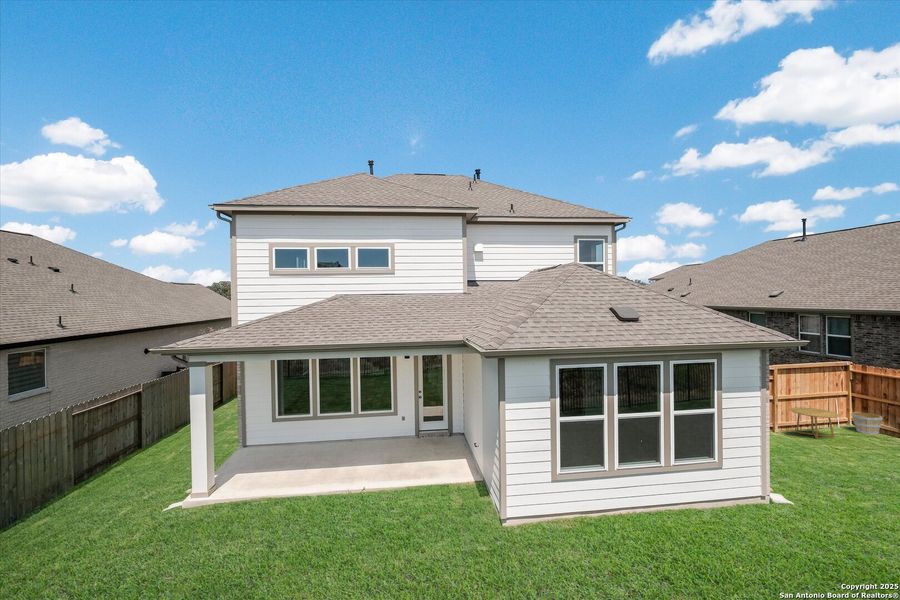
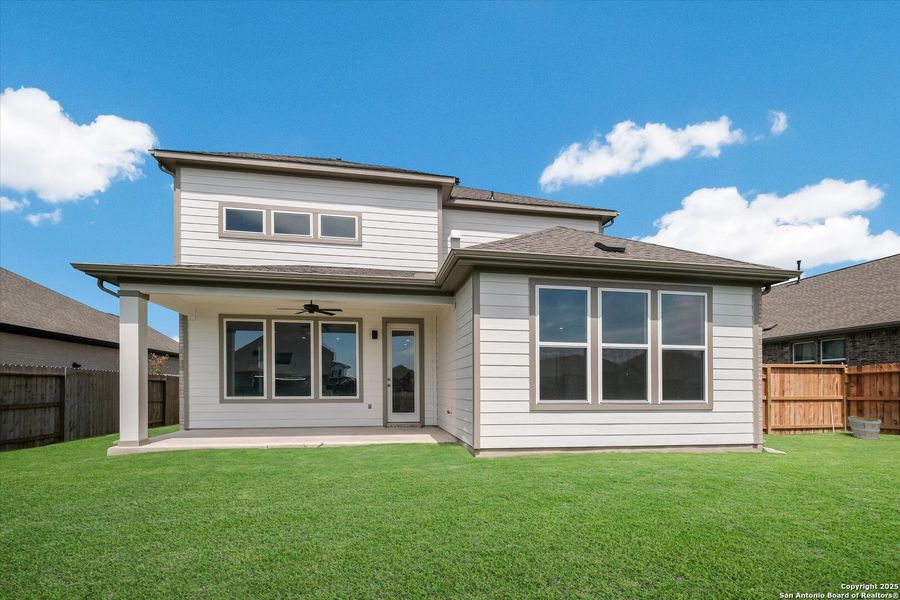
round table: present [790,407,839,439] -> none [784,409,837,442]

